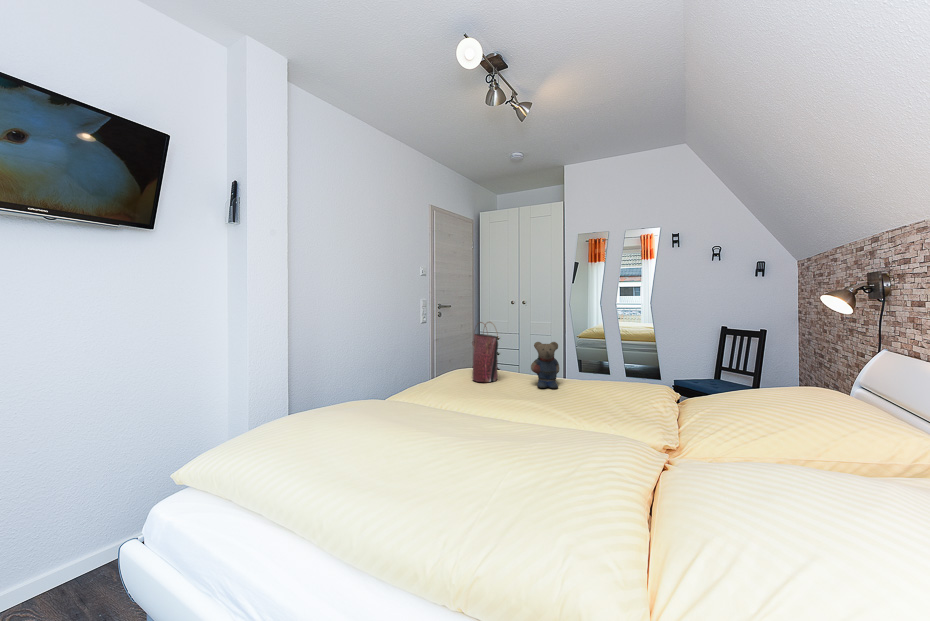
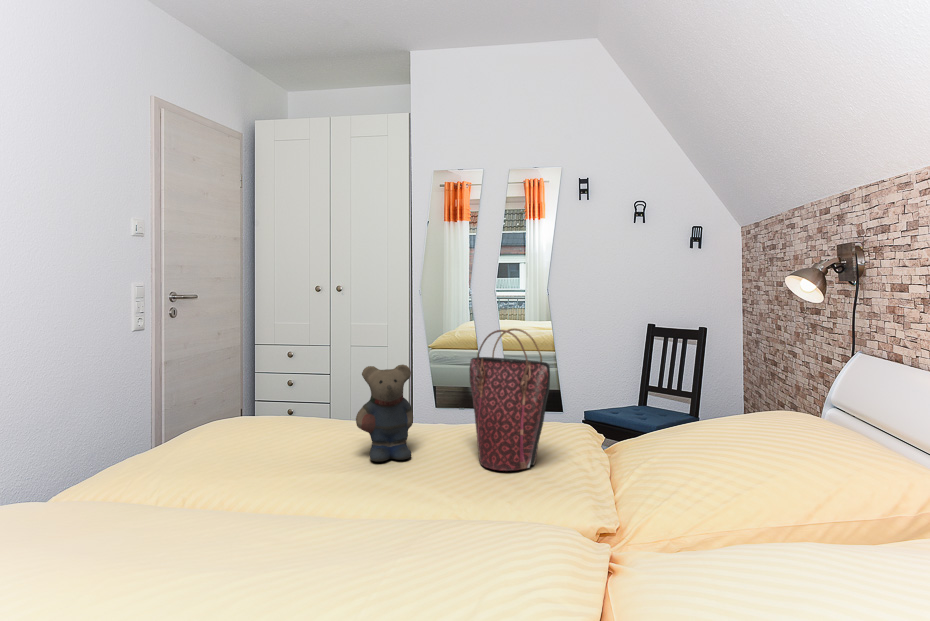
handbag: present [472,322,498,382] -> present [469,329,550,471]

